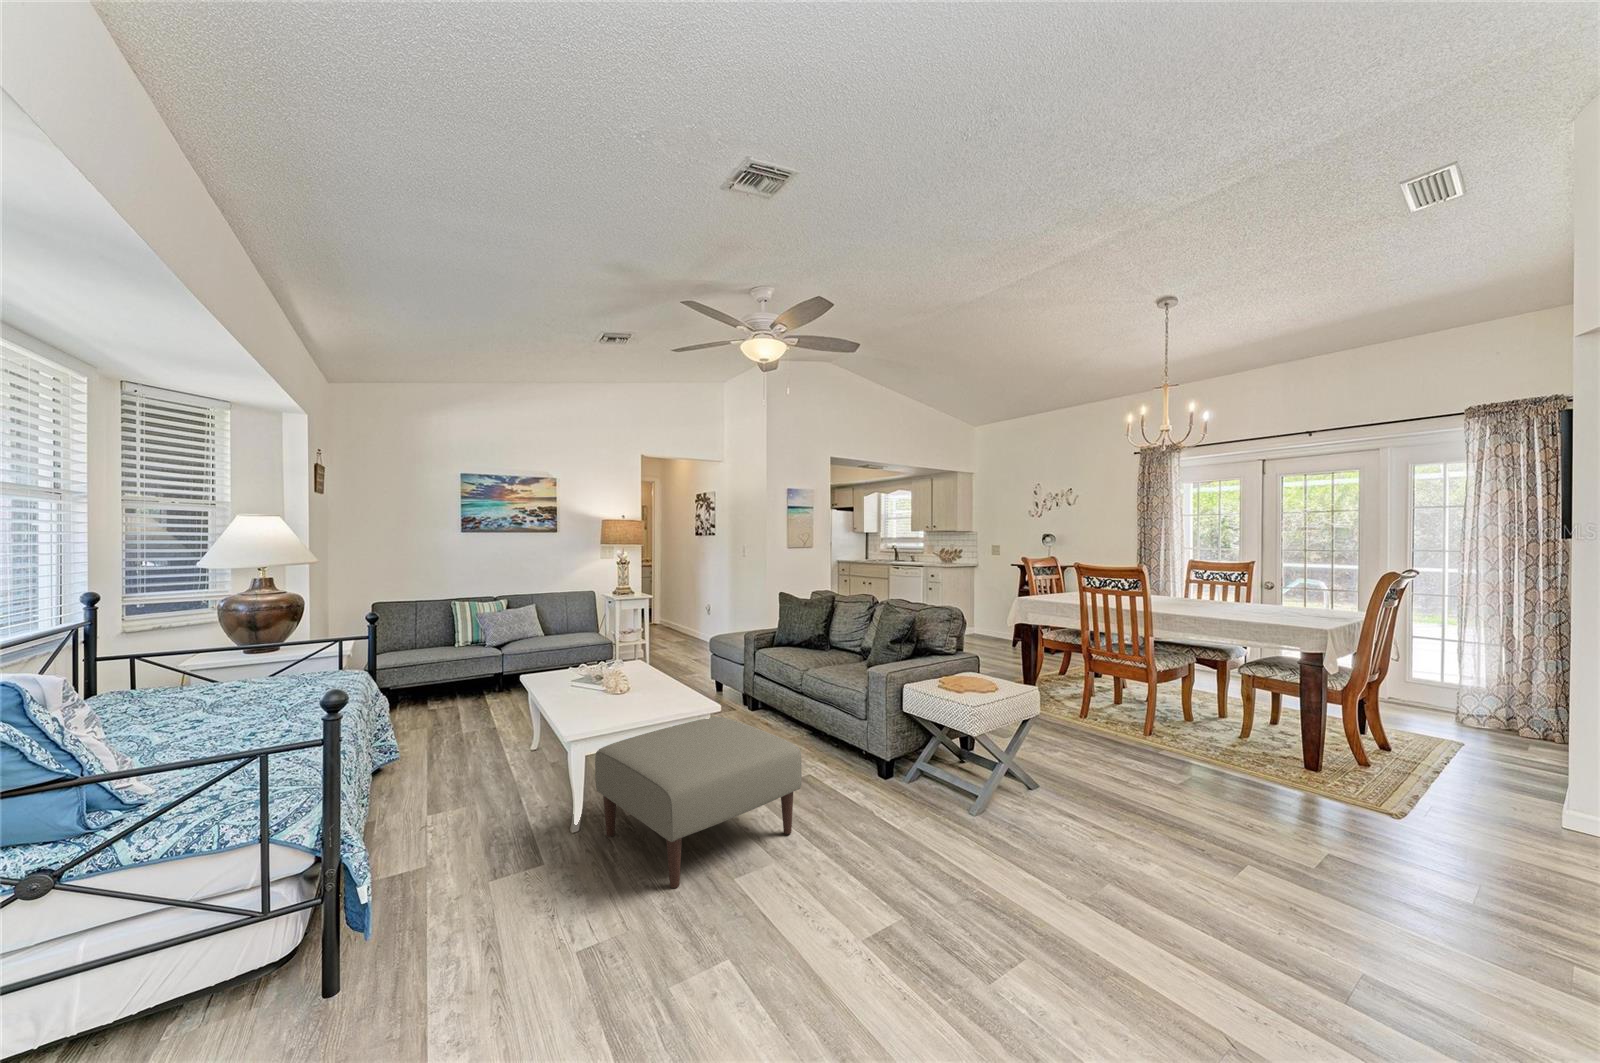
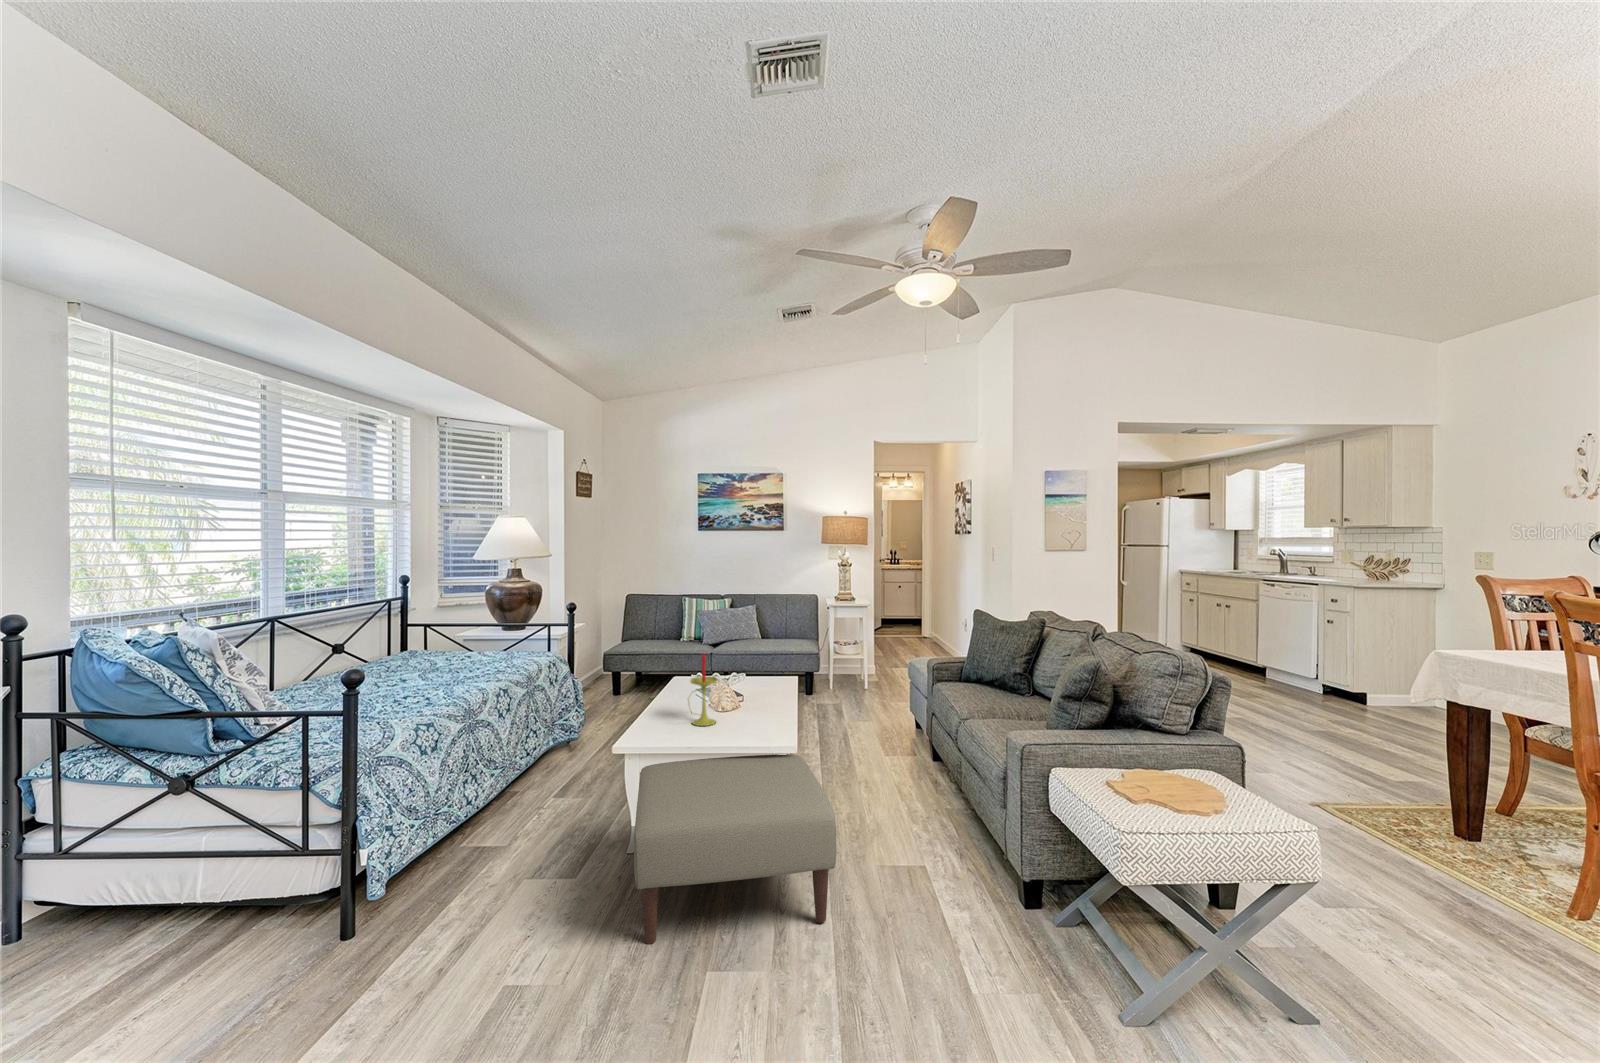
candle: none [601,642,628,709] -> present [689,654,717,726]

